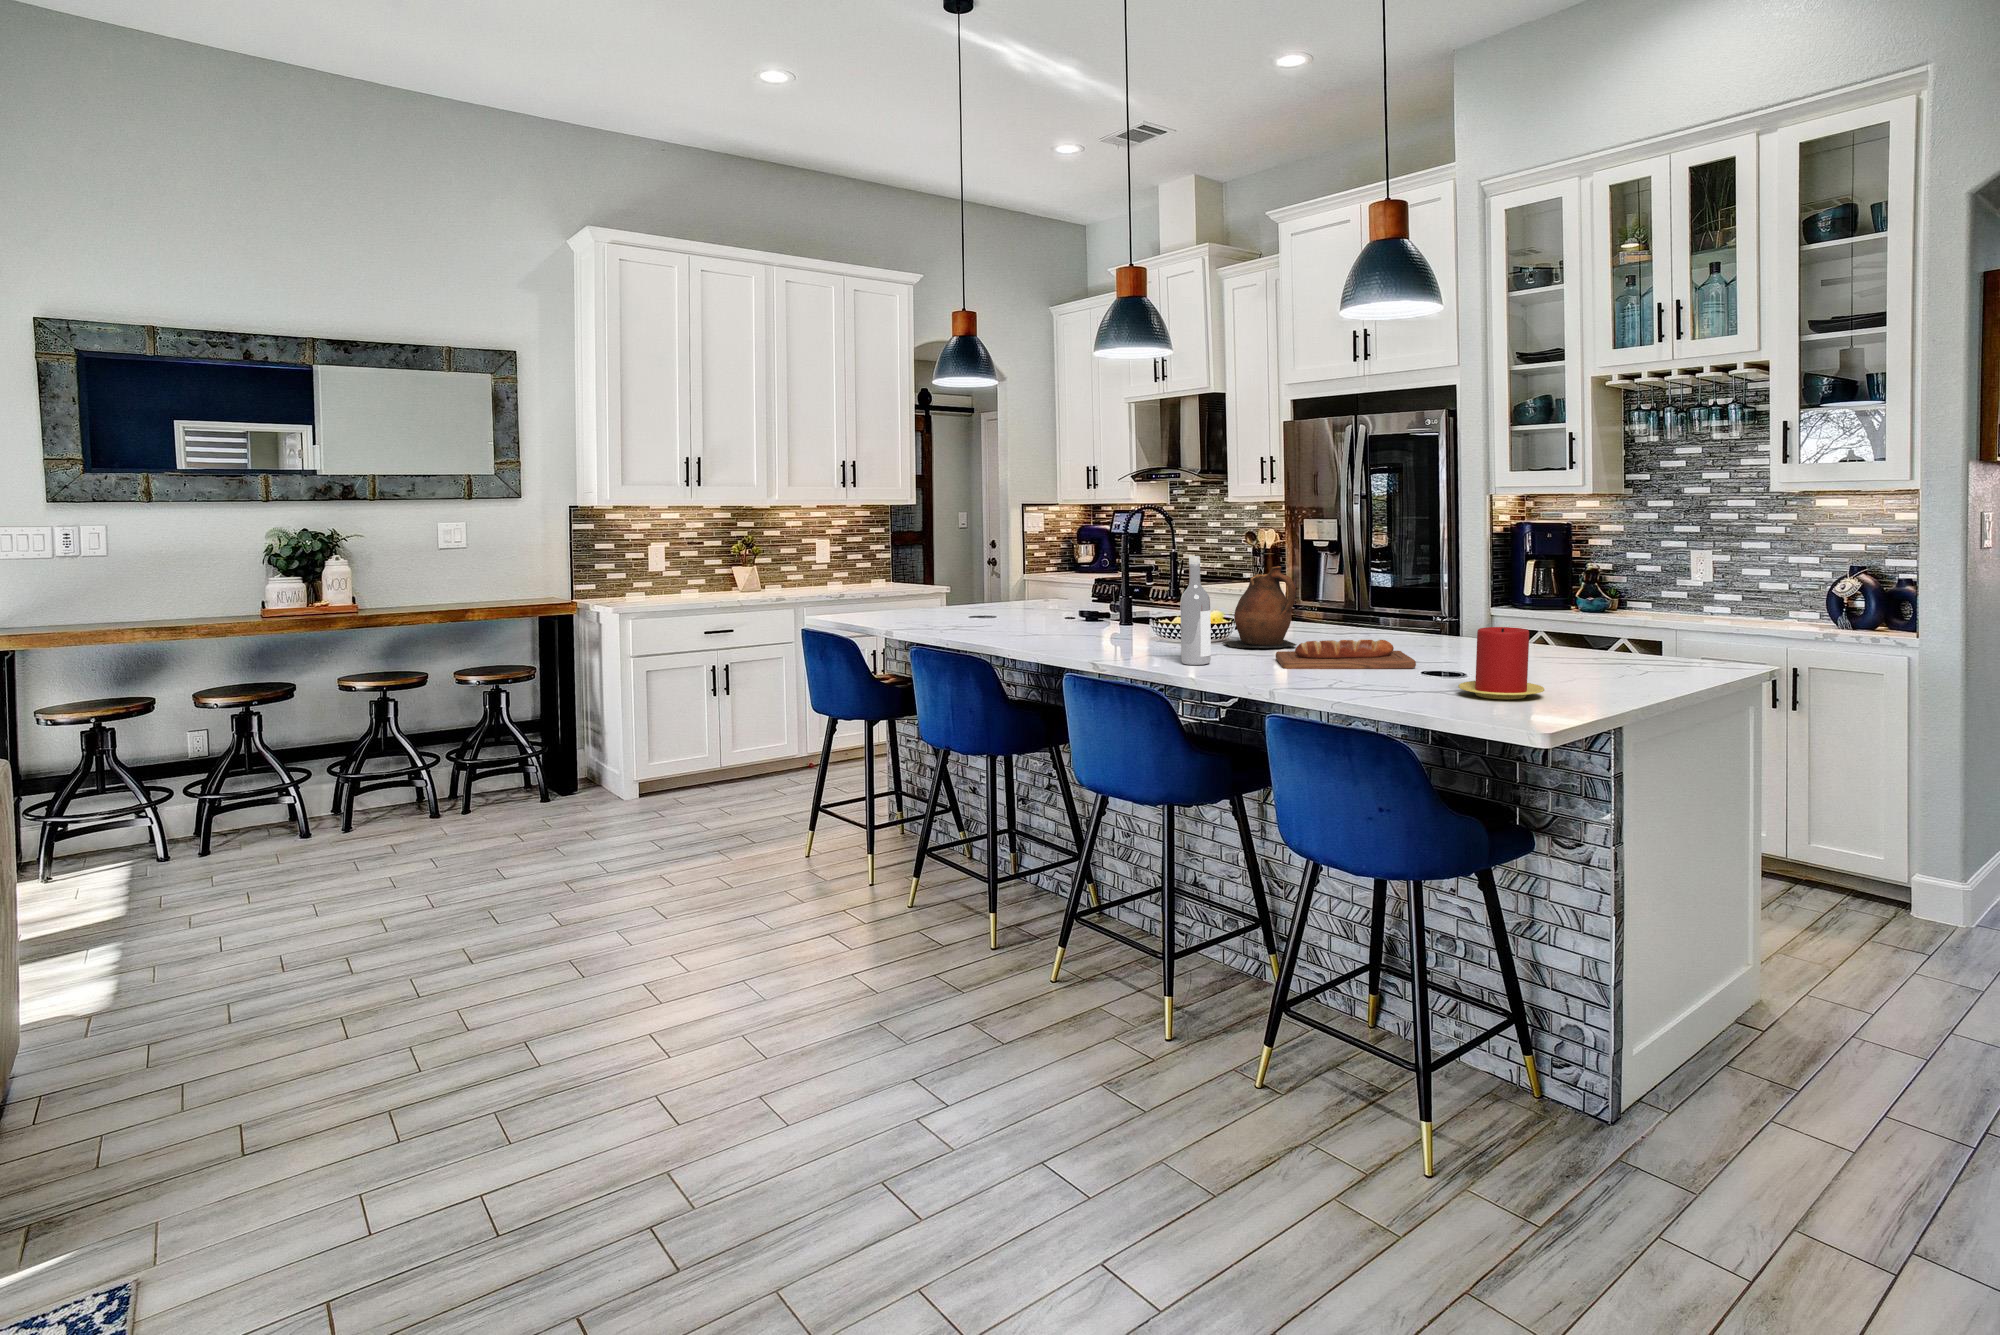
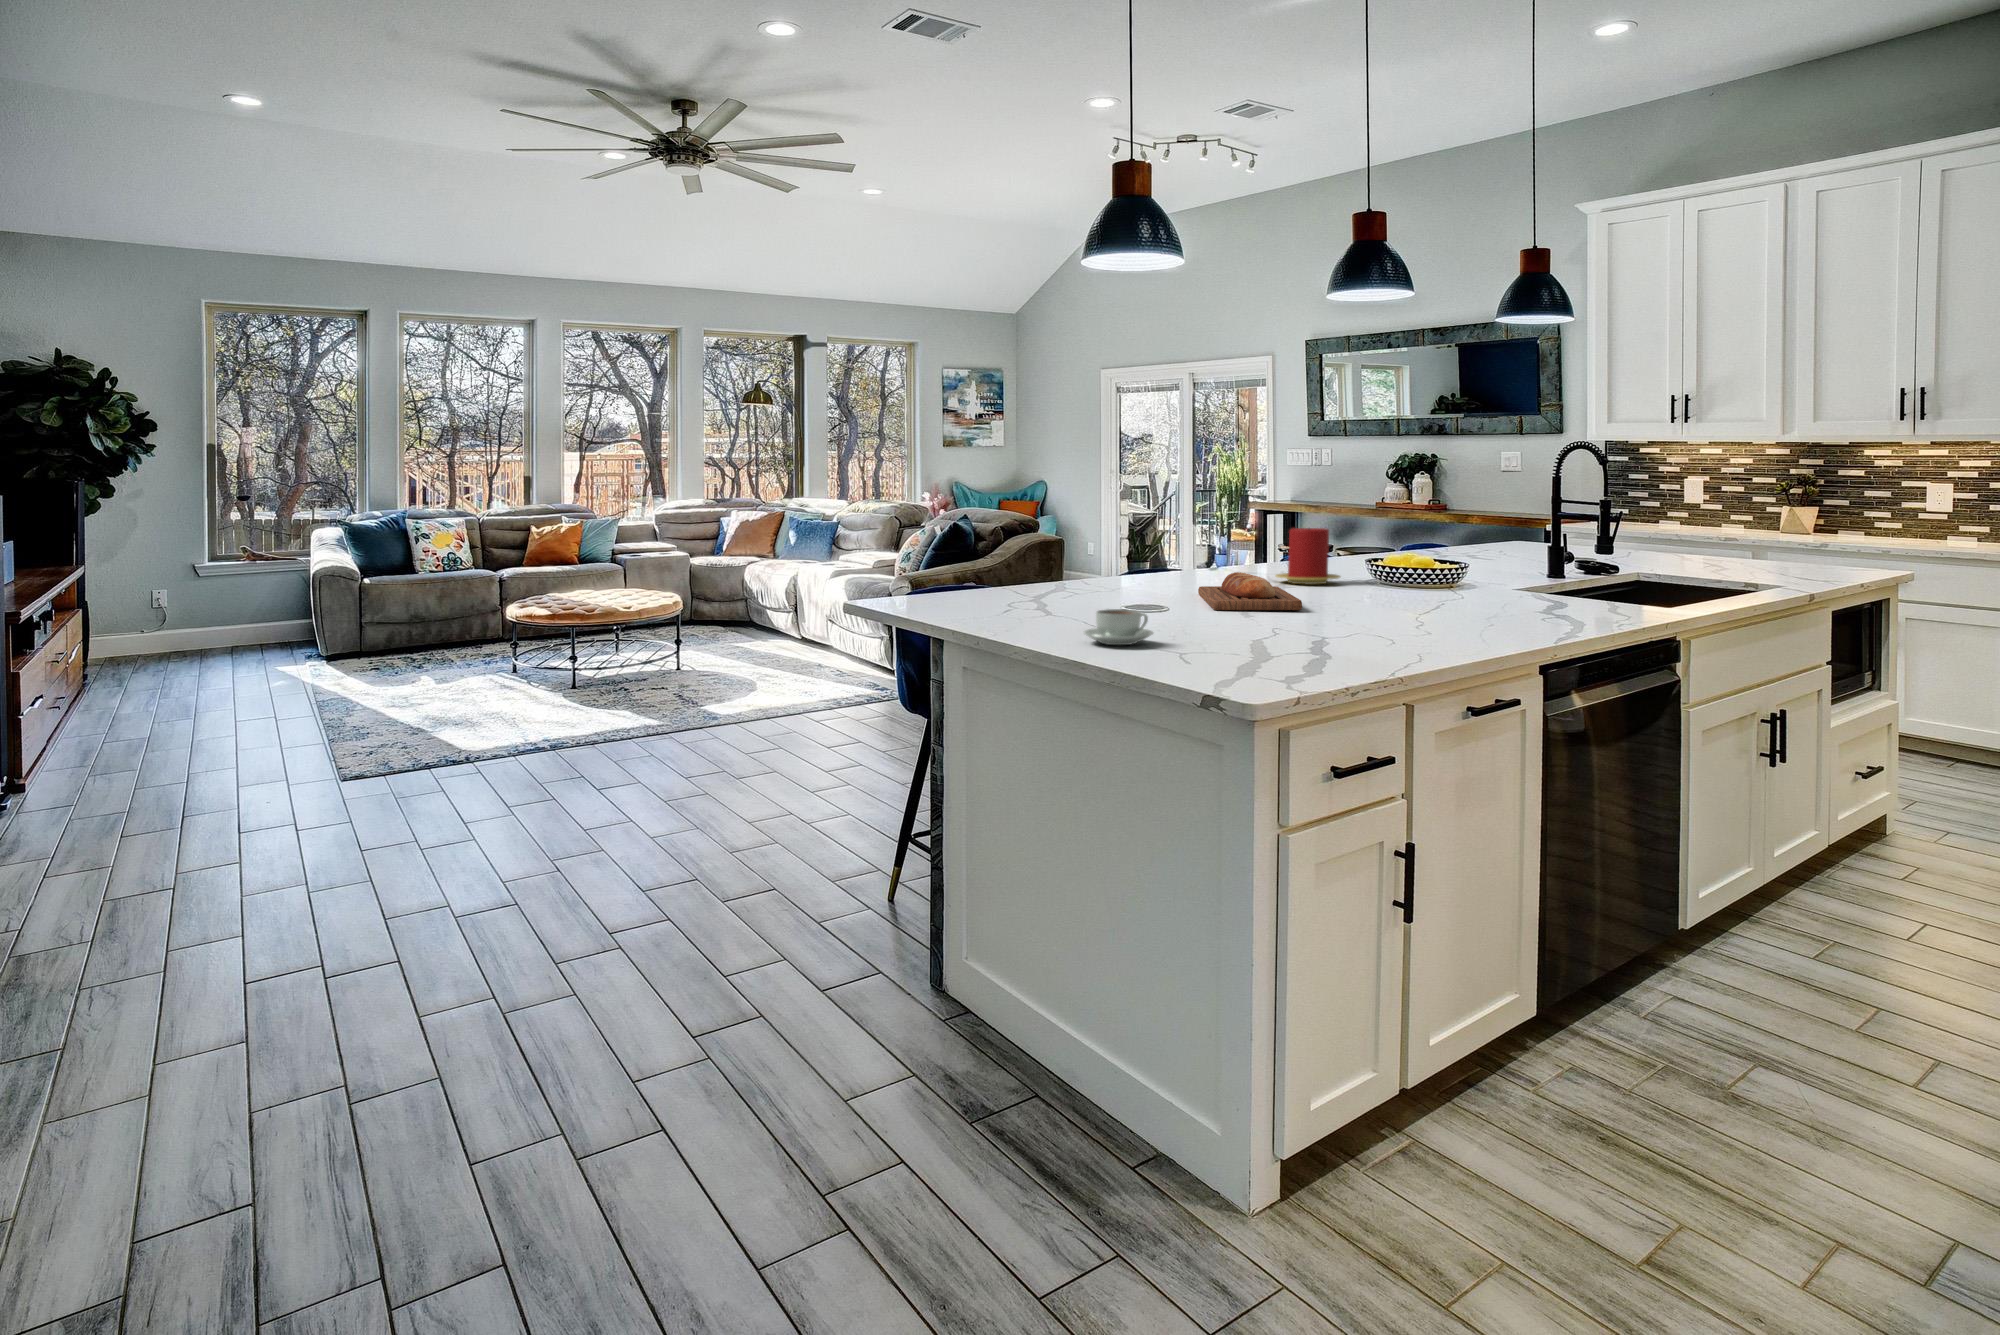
wine bottle: present [1180,556,1211,665] -> none [1211,474,1242,586]
ceramic pitcher: present [1223,566,1296,648] -> none [1357,497,1454,599]
candle: present [1459,627,1545,699] -> present [1276,528,1340,584]
coffee cup: none [1632,656,1694,684] -> present [1084,609,1153,645]

